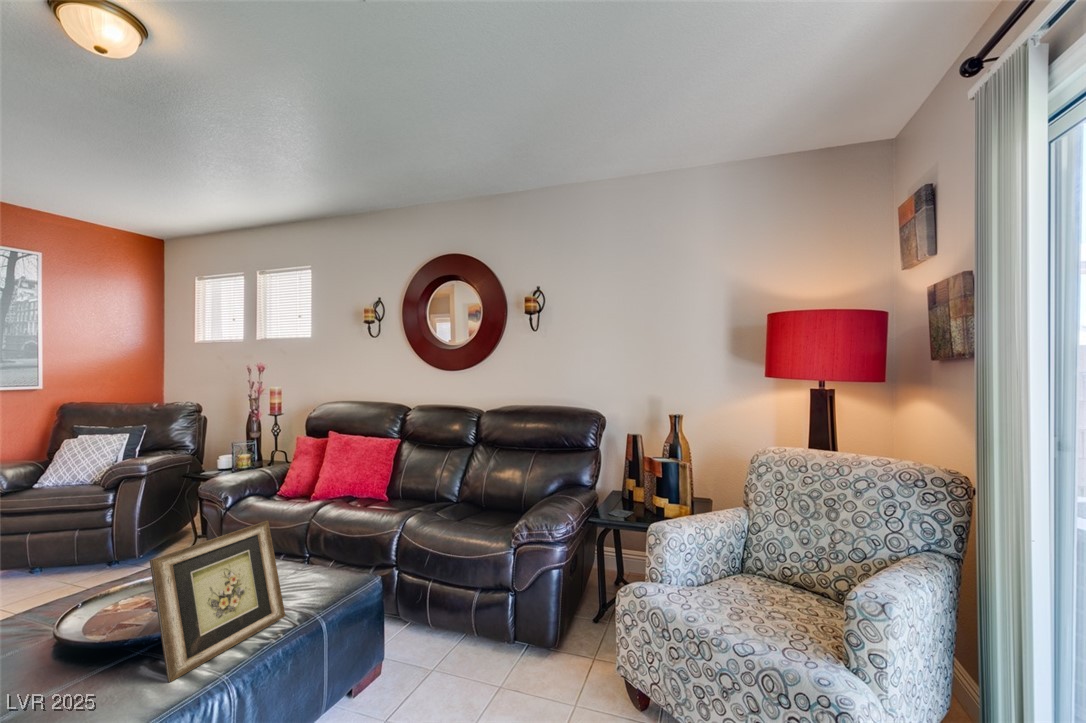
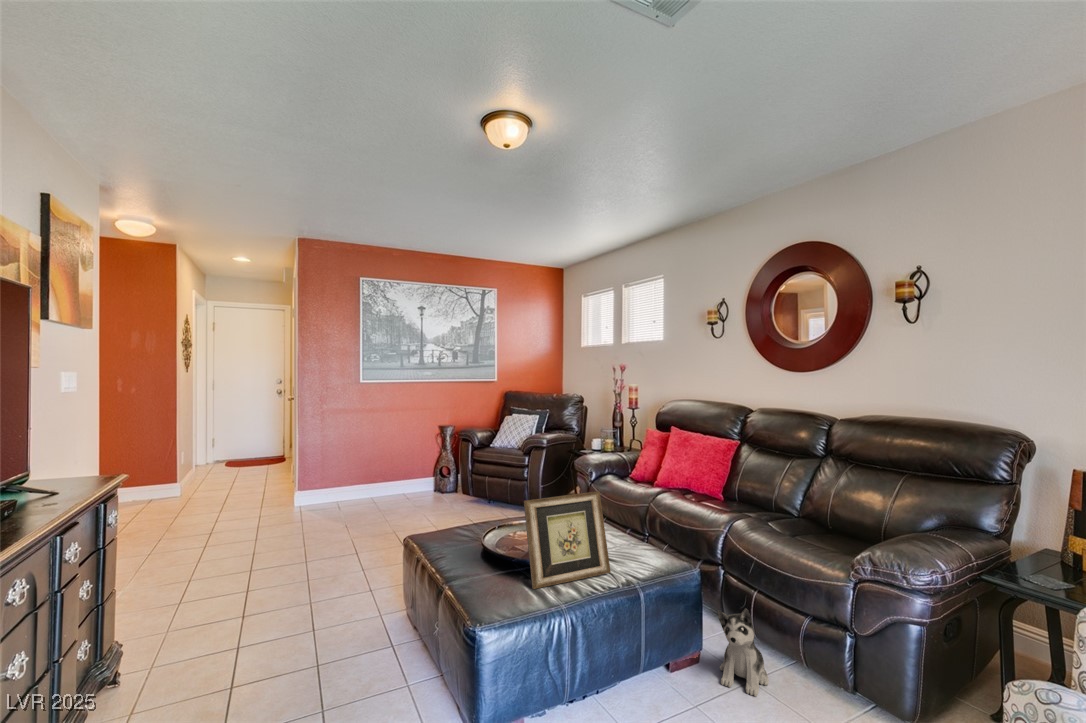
plush toy: none [400,601,446,687] -> present [717,609,769,697]

